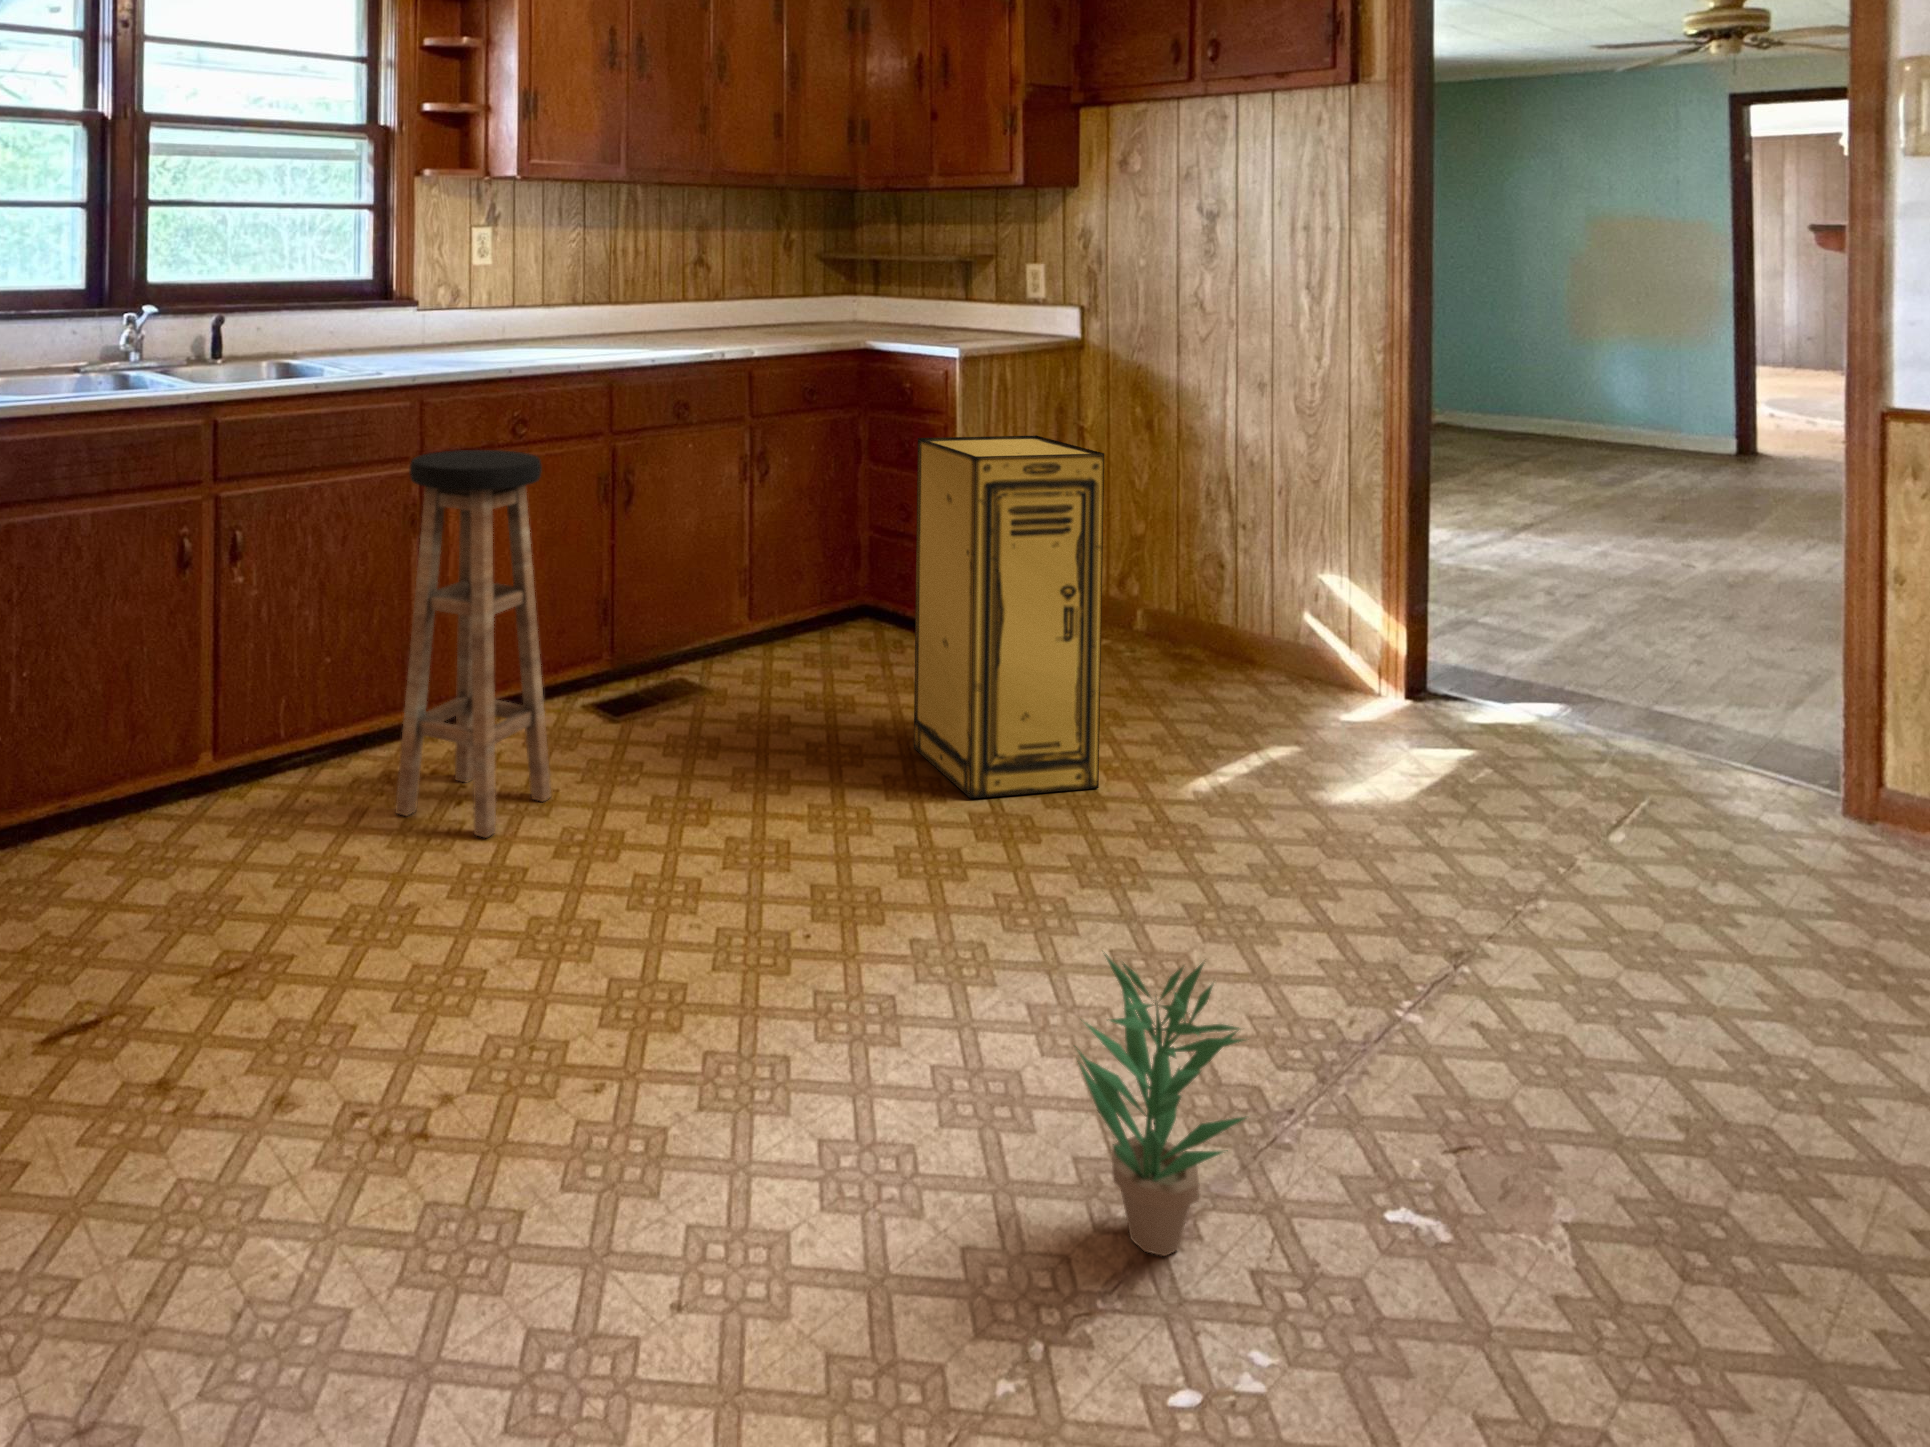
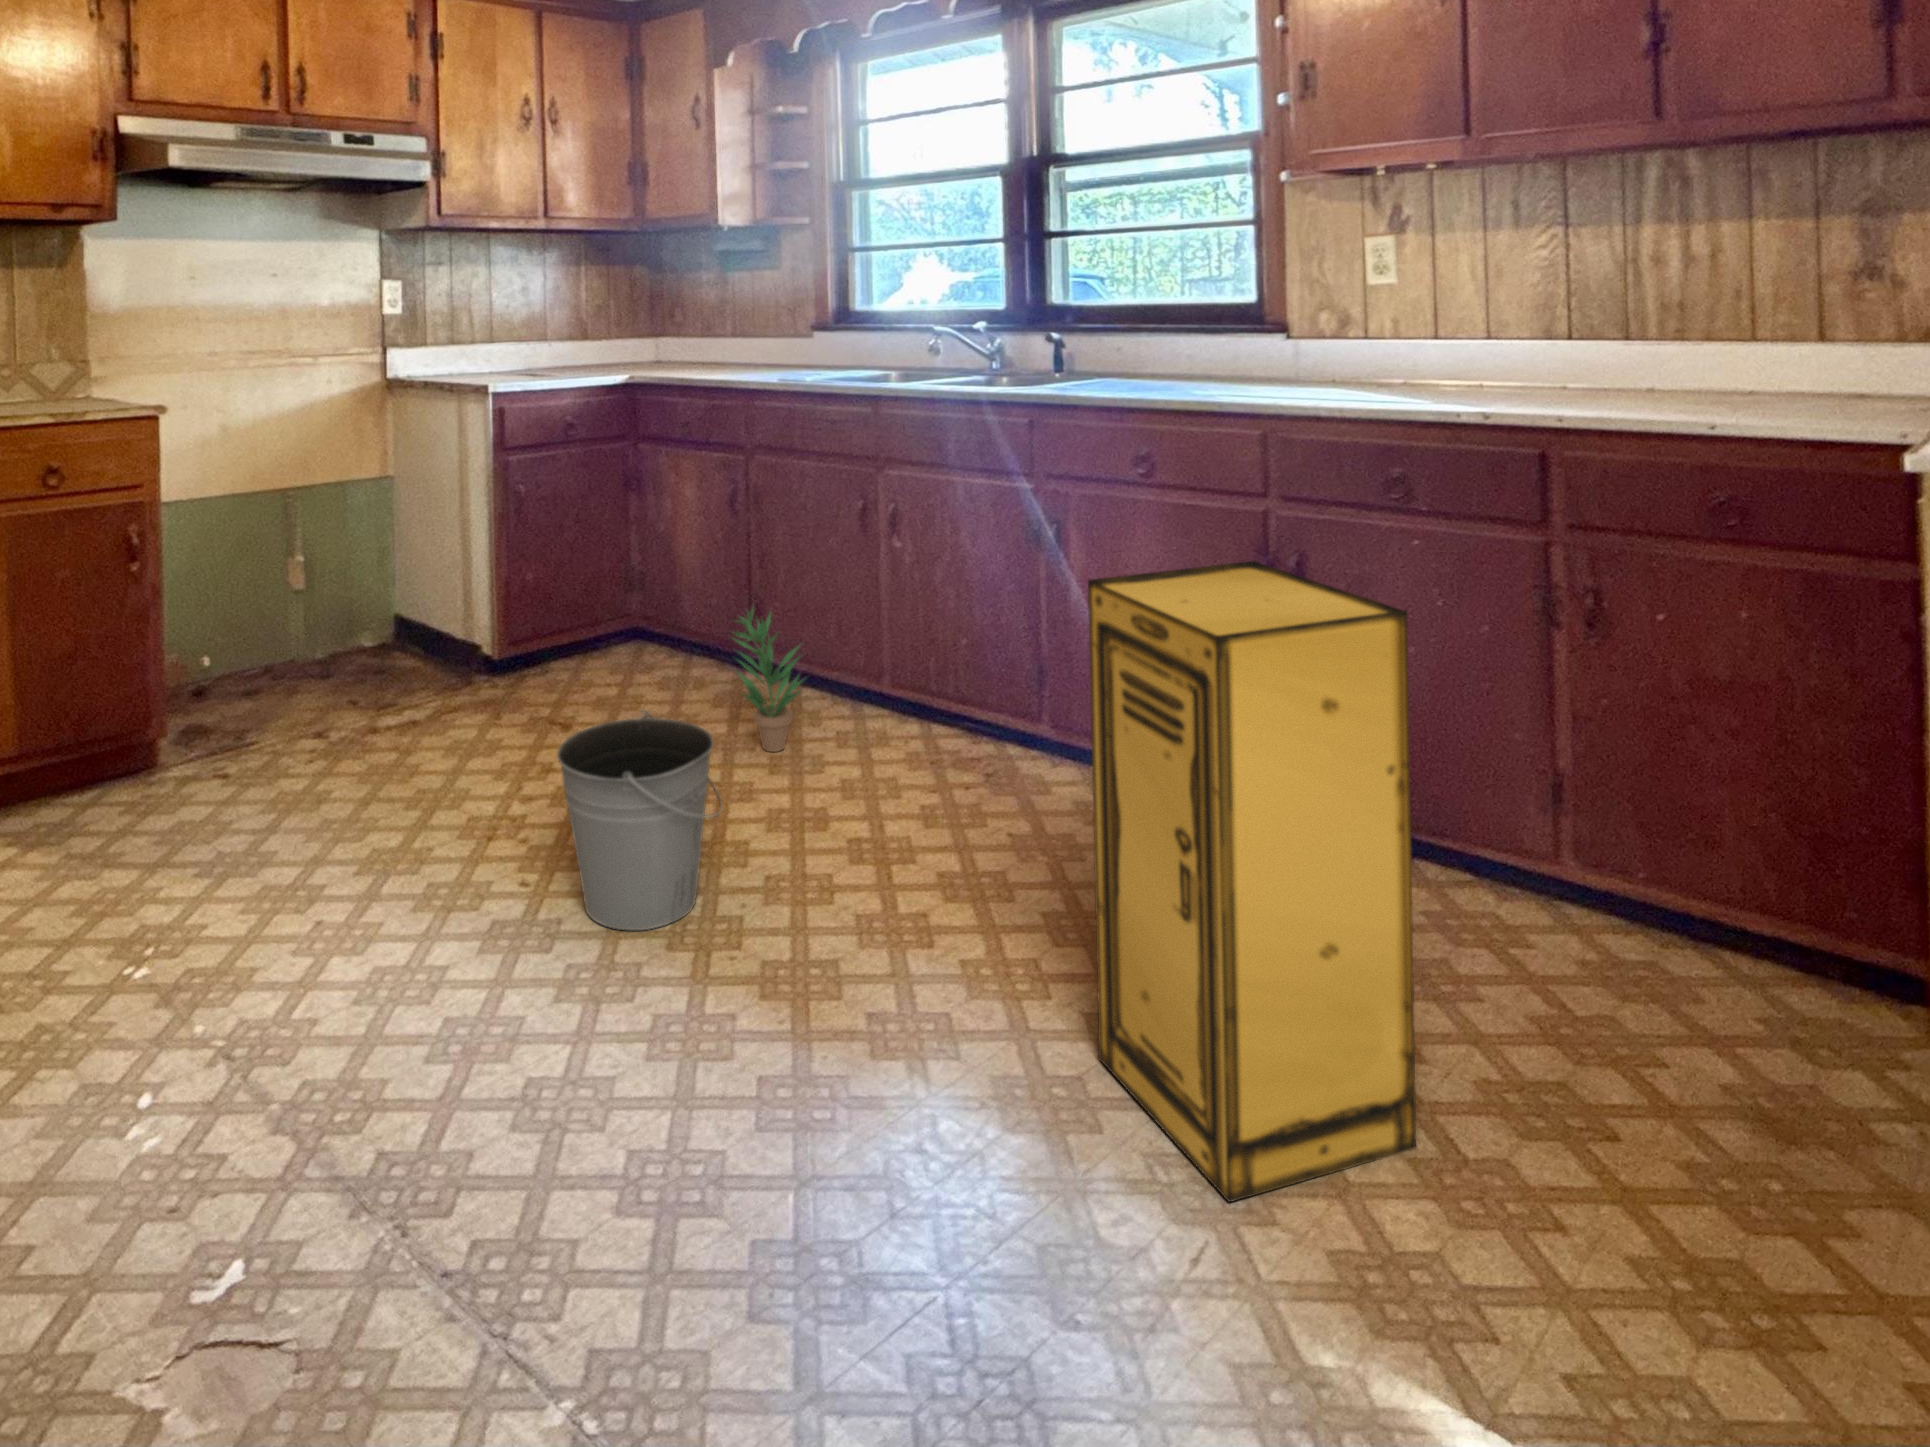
bar stool: present [395,450,551,838] -> none [859,462,986,807]
bucket: none [606,759,812,1022] -> present [557,711,722,931]
potted plant: present [1075,954,1245,1256] -> present [733,608,803,752]

